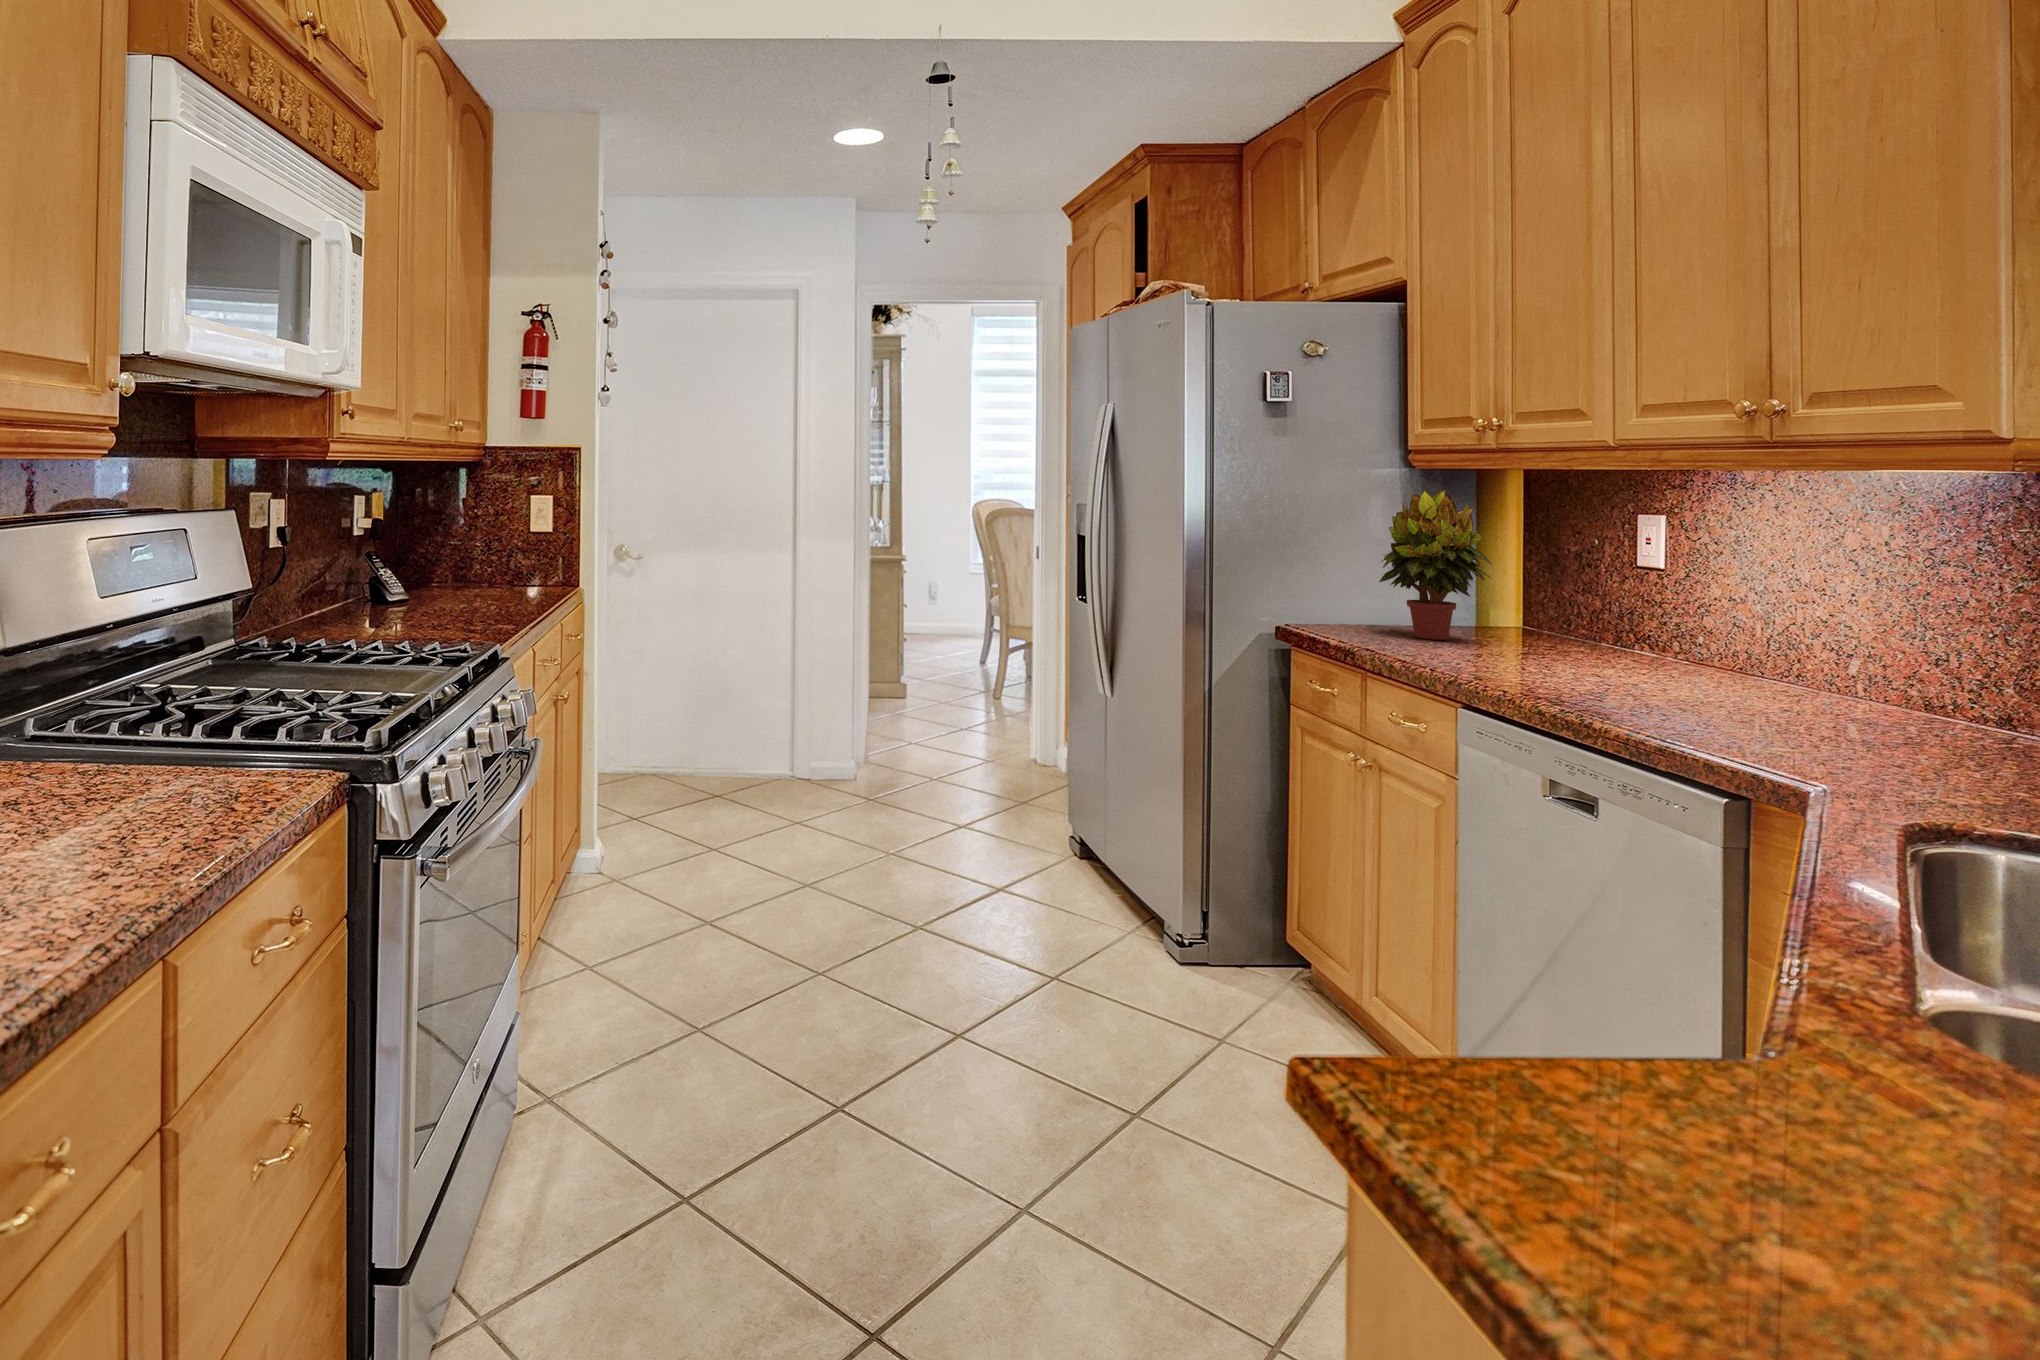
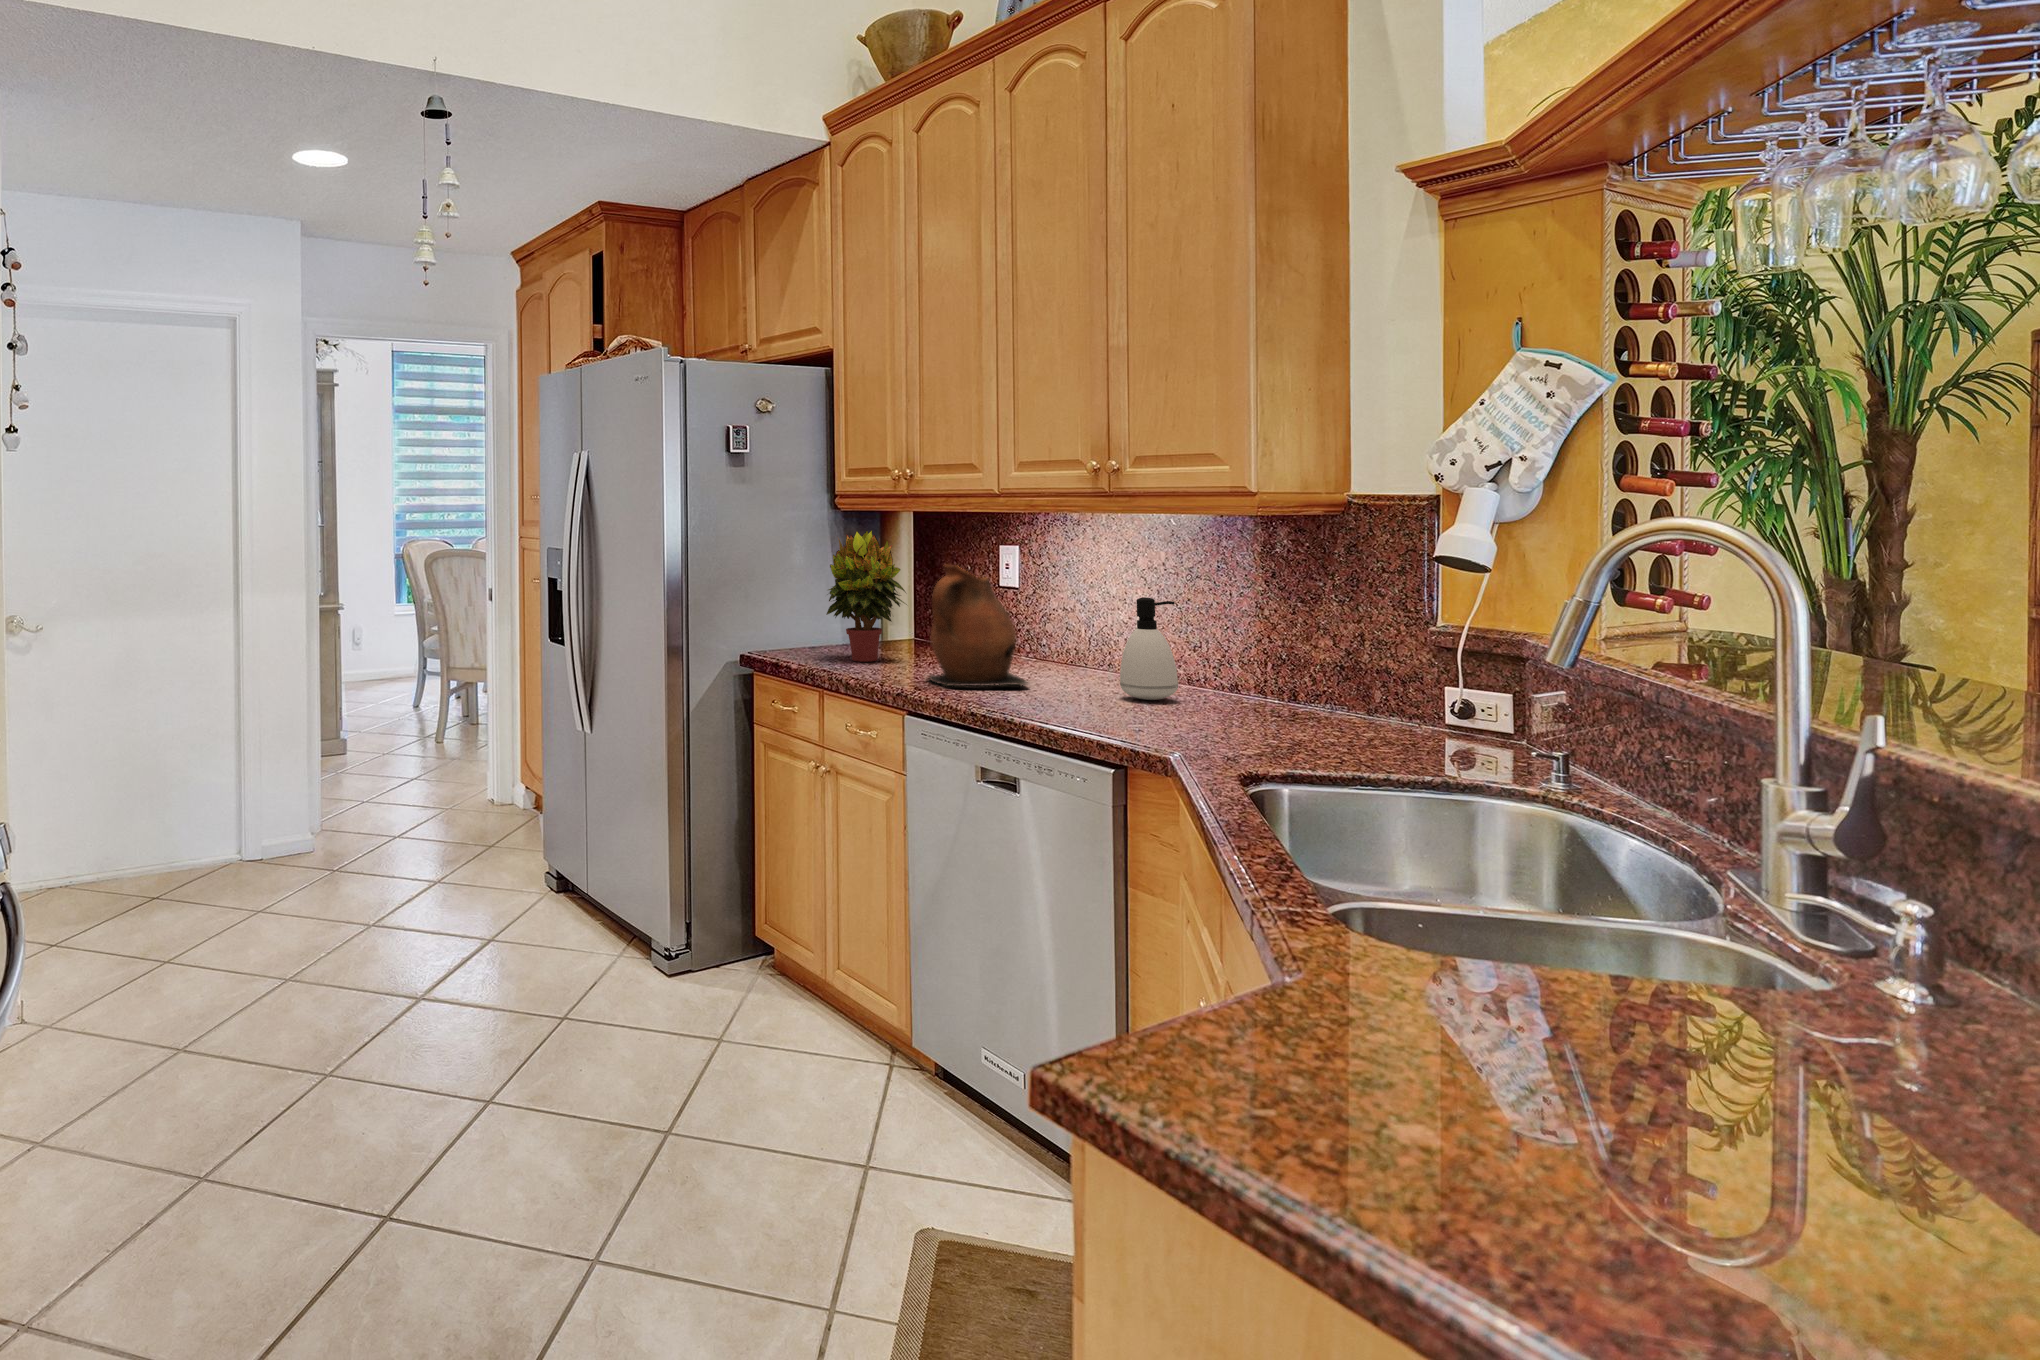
ceramic pitcher: none [1496,532,1657,690] -> present [929,565,1028,686]
soap dispenser: none [1807,590,1917,729] -> present [1120,597,1178,700]

